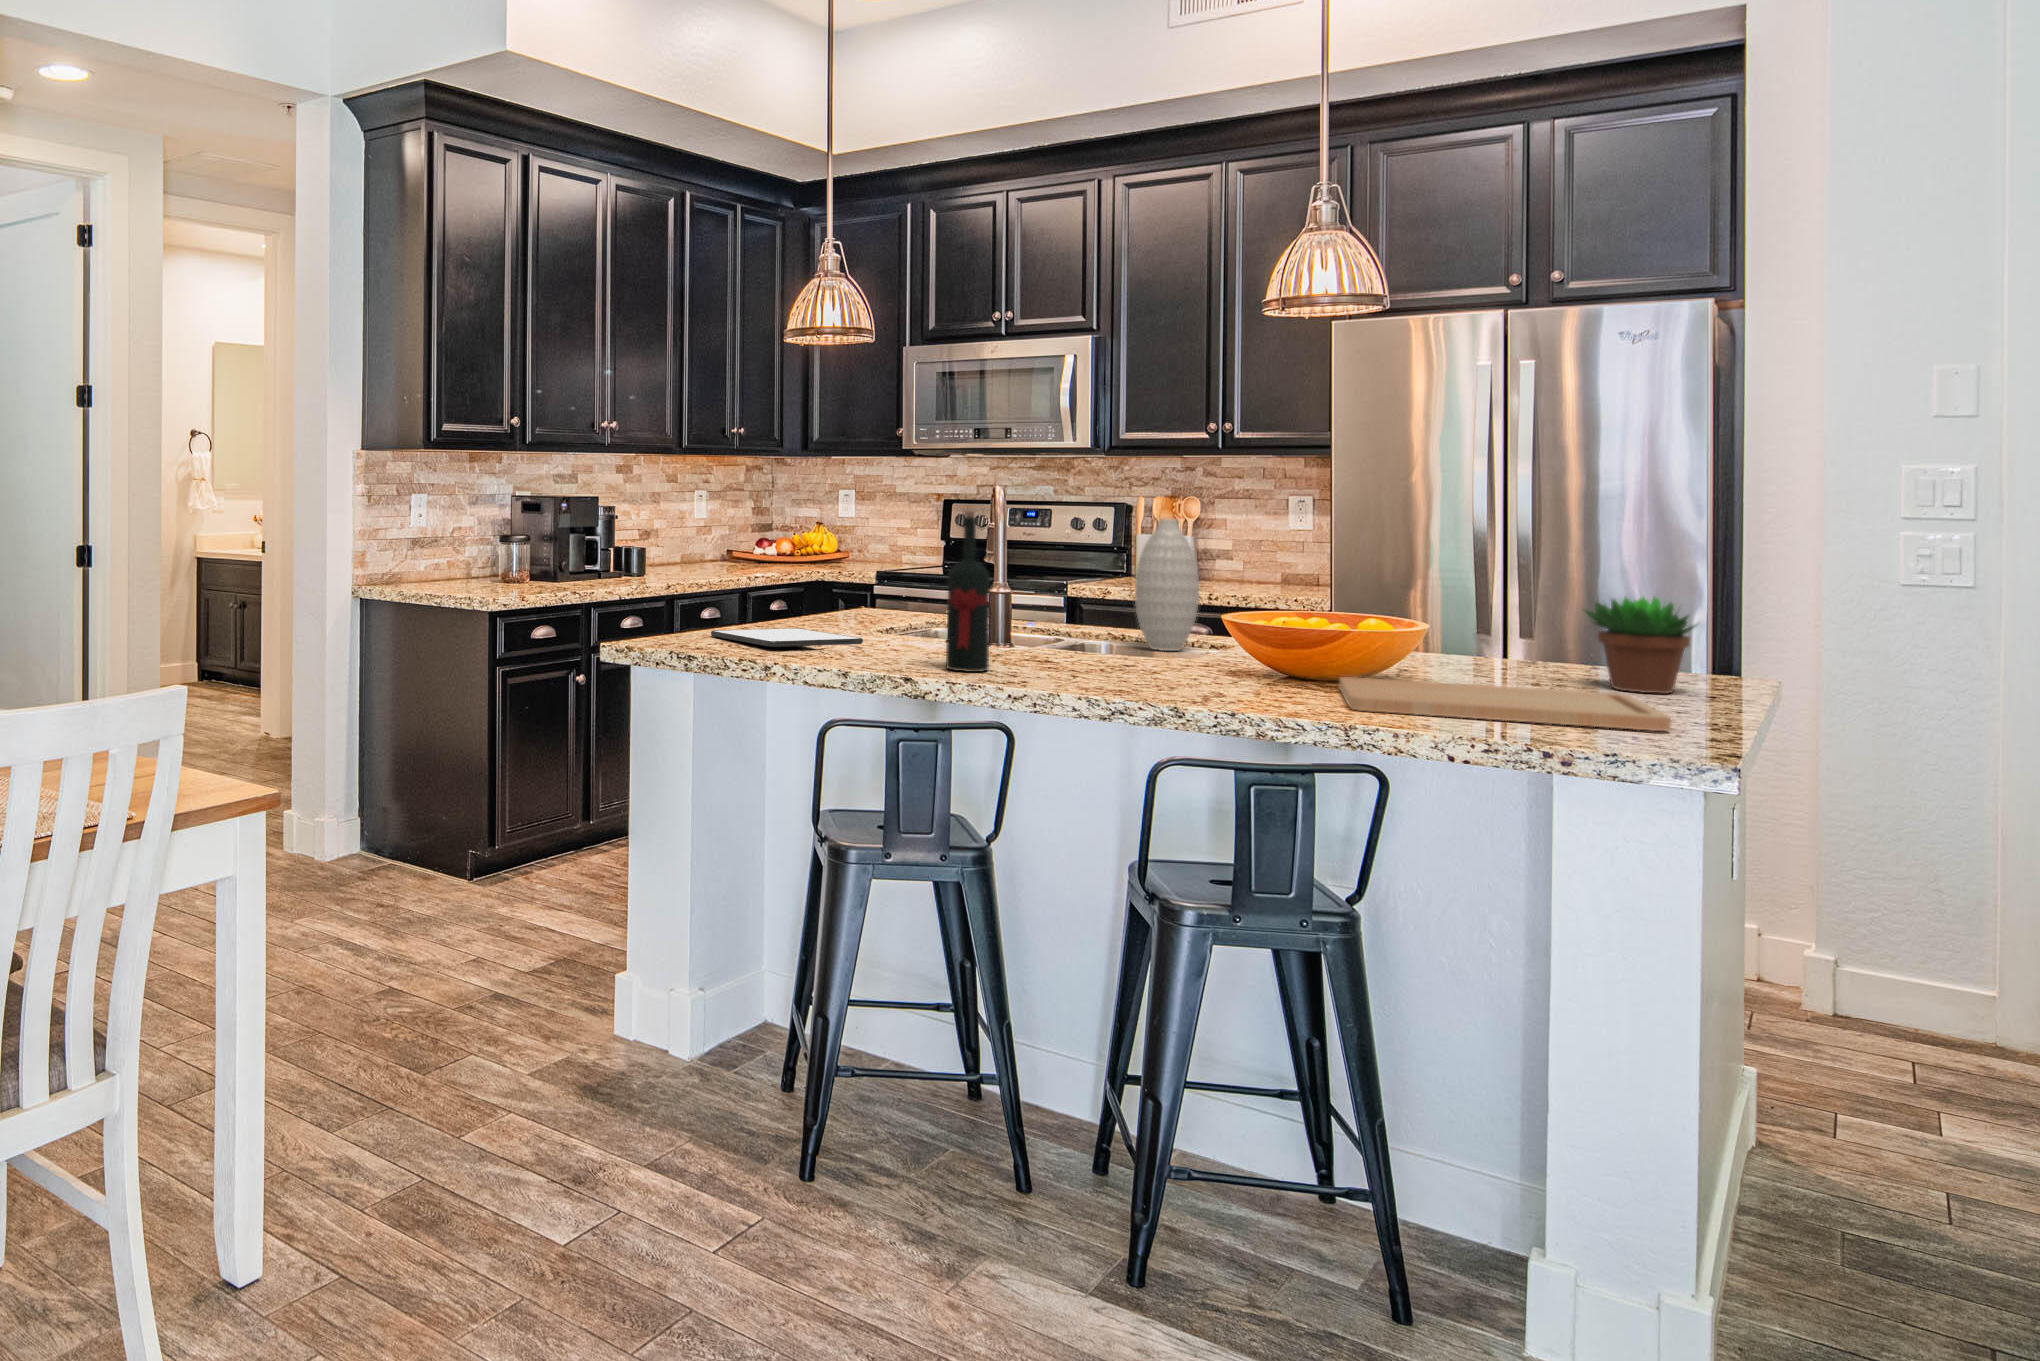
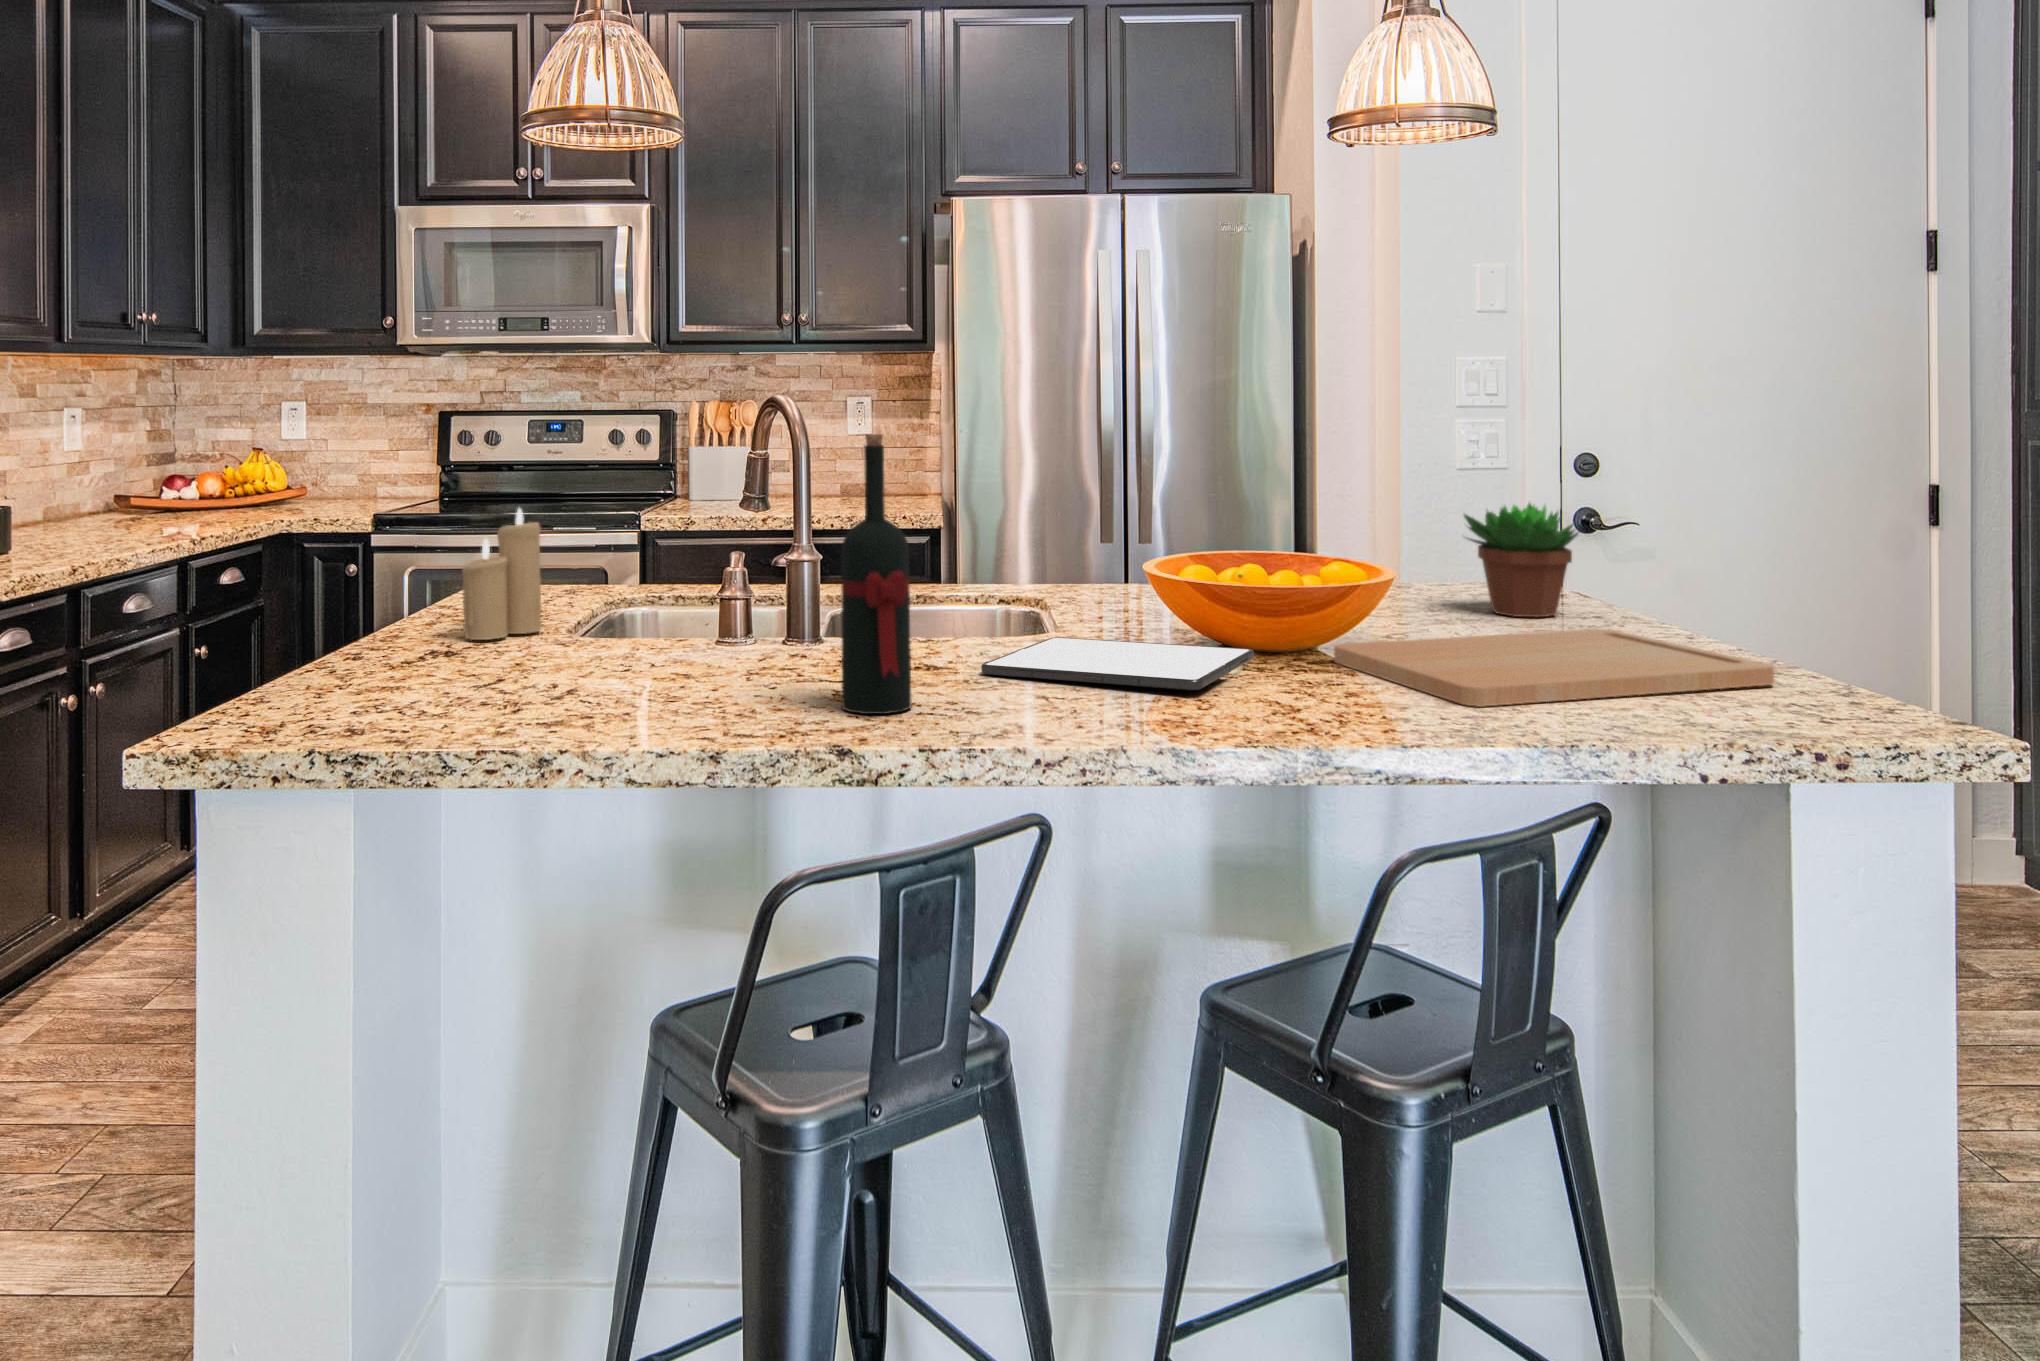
vase: present [1135,518,1199,651] -> none [952,432,1034,618]
candle: none [810,553,860,629] -> present [462,508,542,640]
tablet: present [711,628,863,648] -> present [981,637,1254,691]

